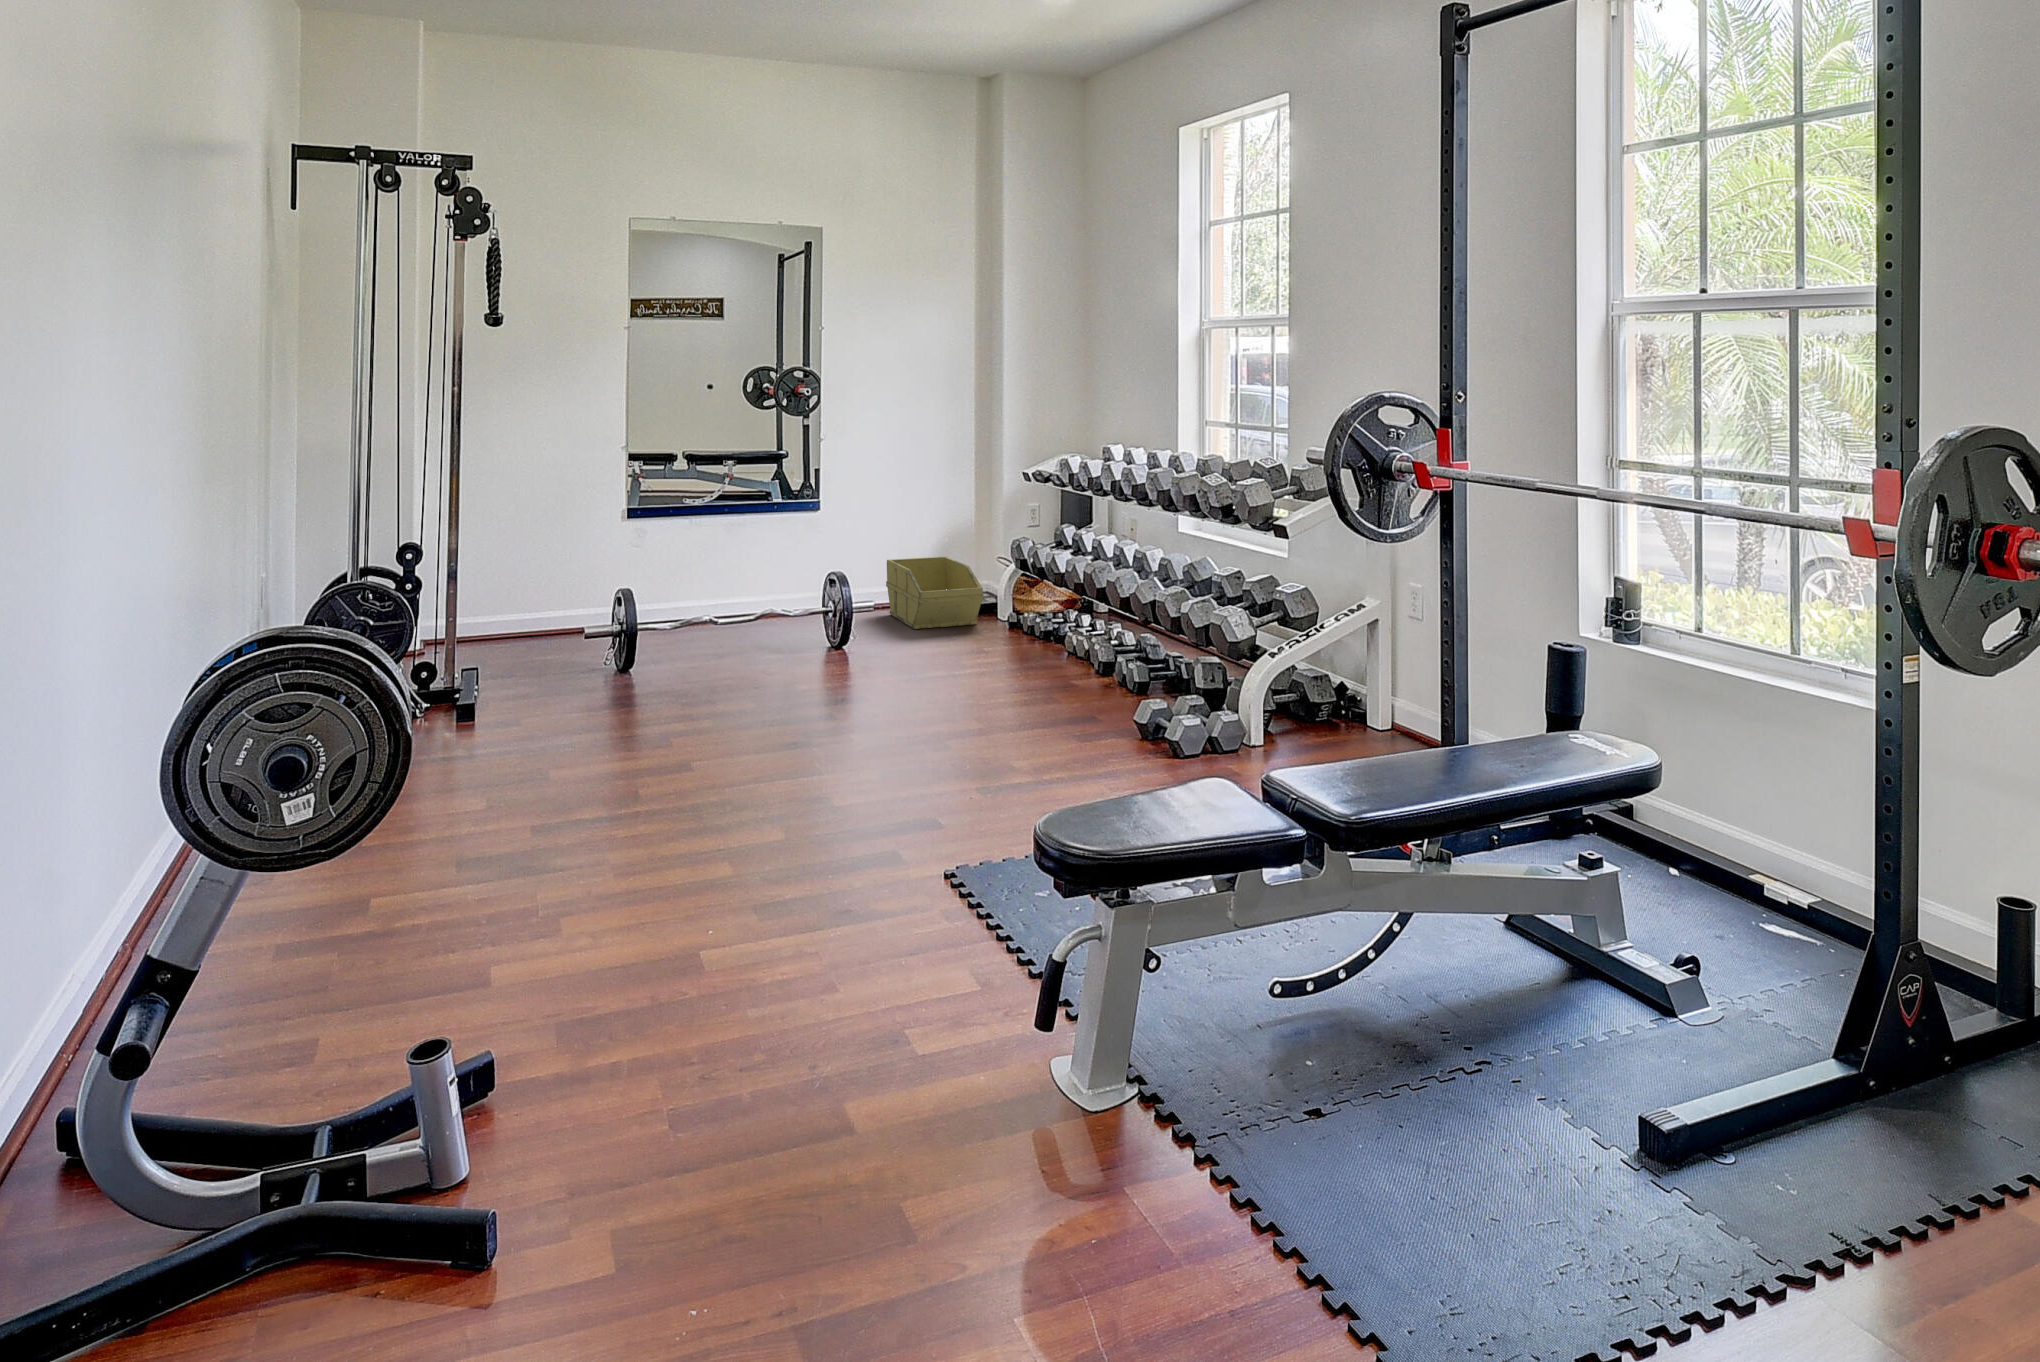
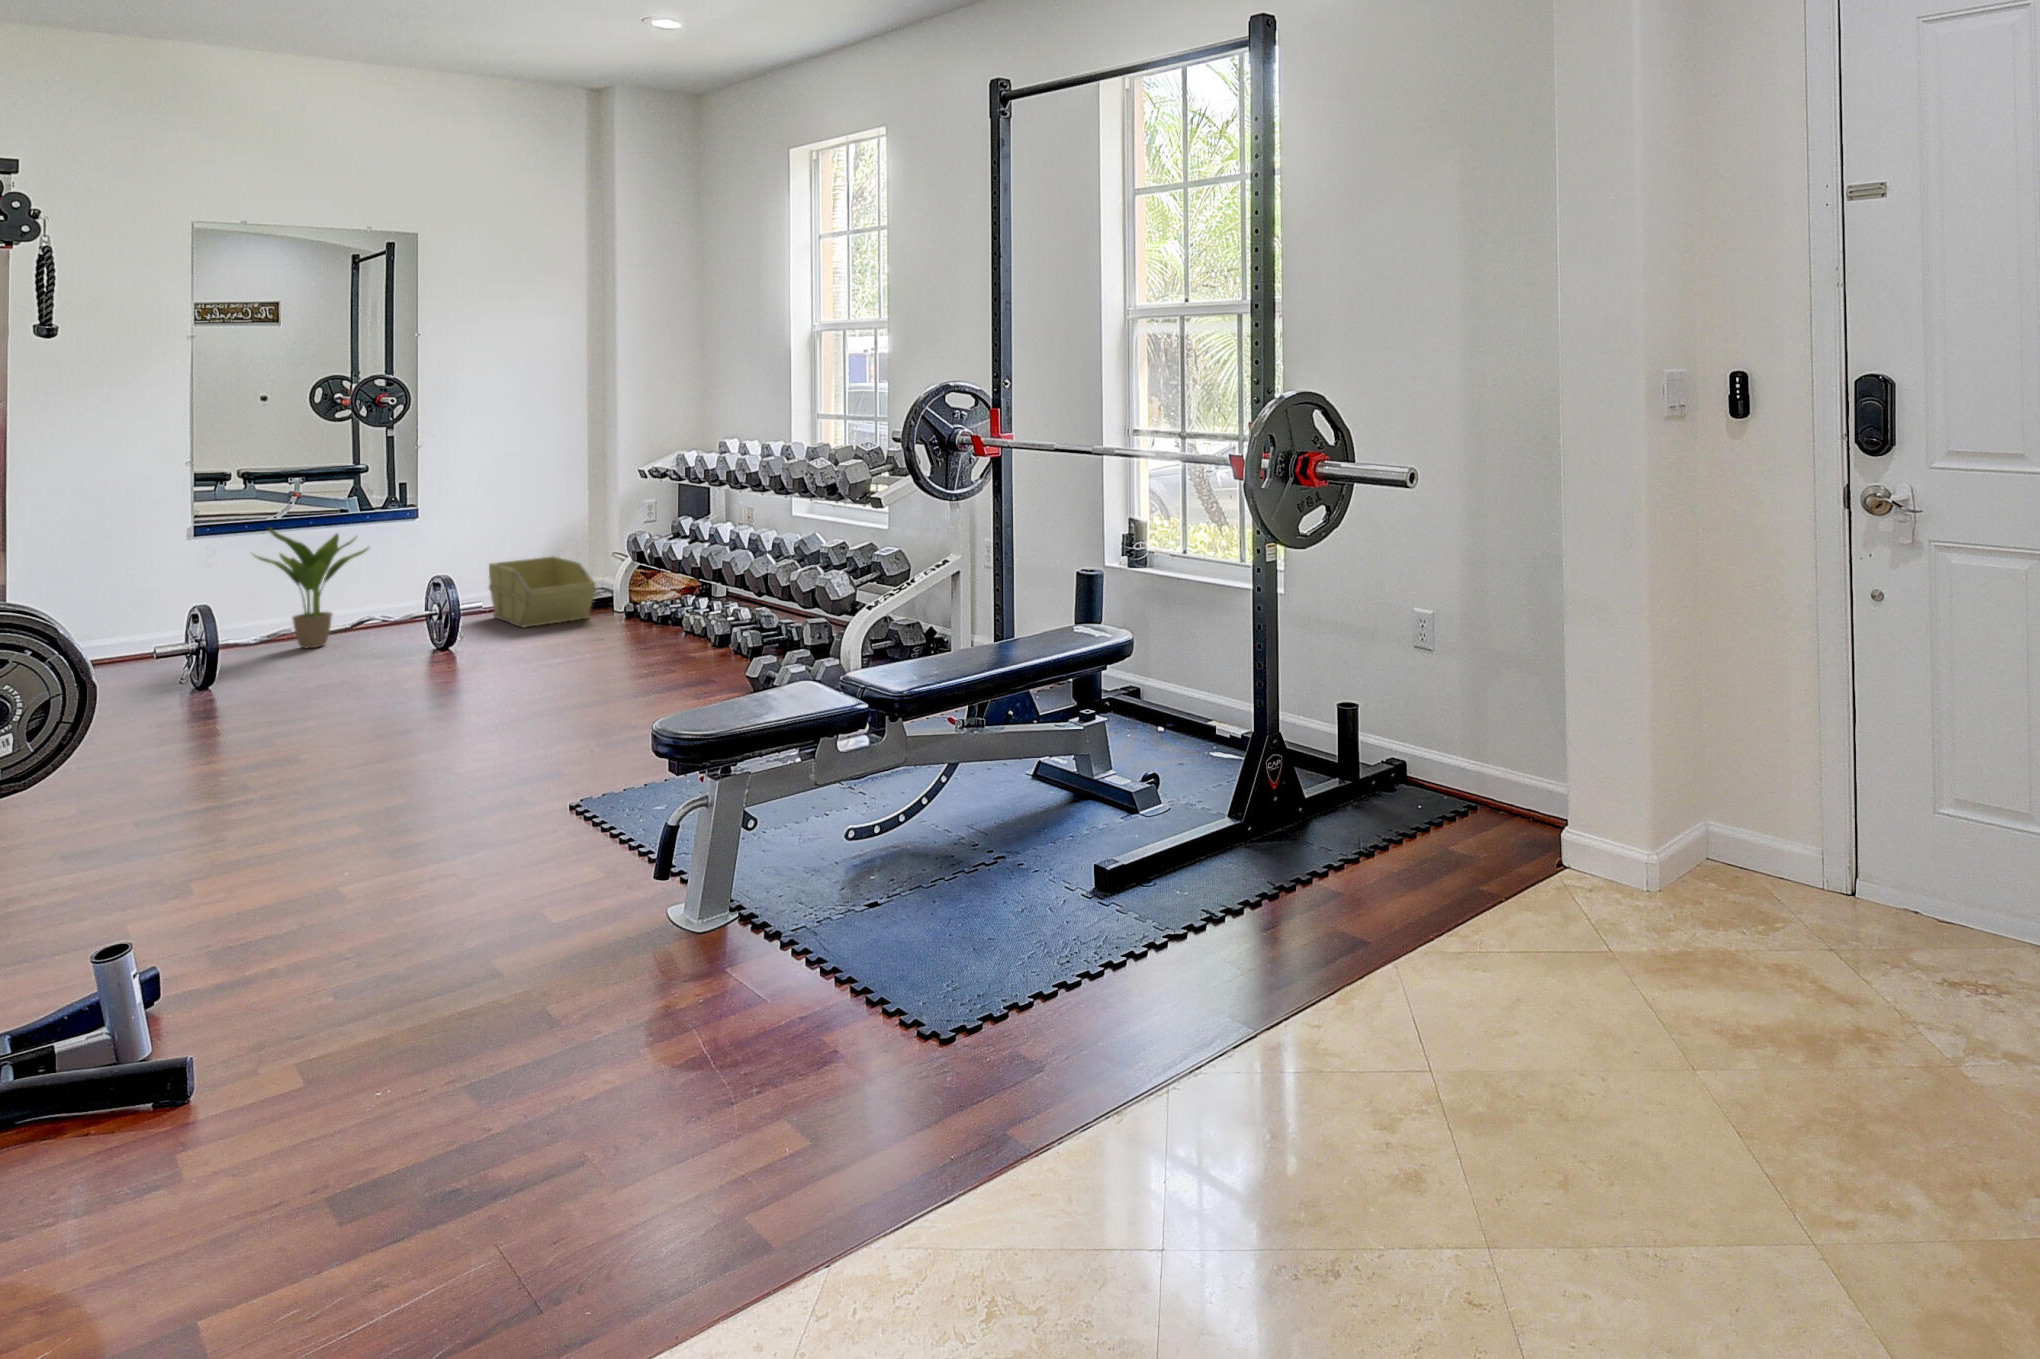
potted plant: none [684,514,783,632] -> present [254,528,368,648]

